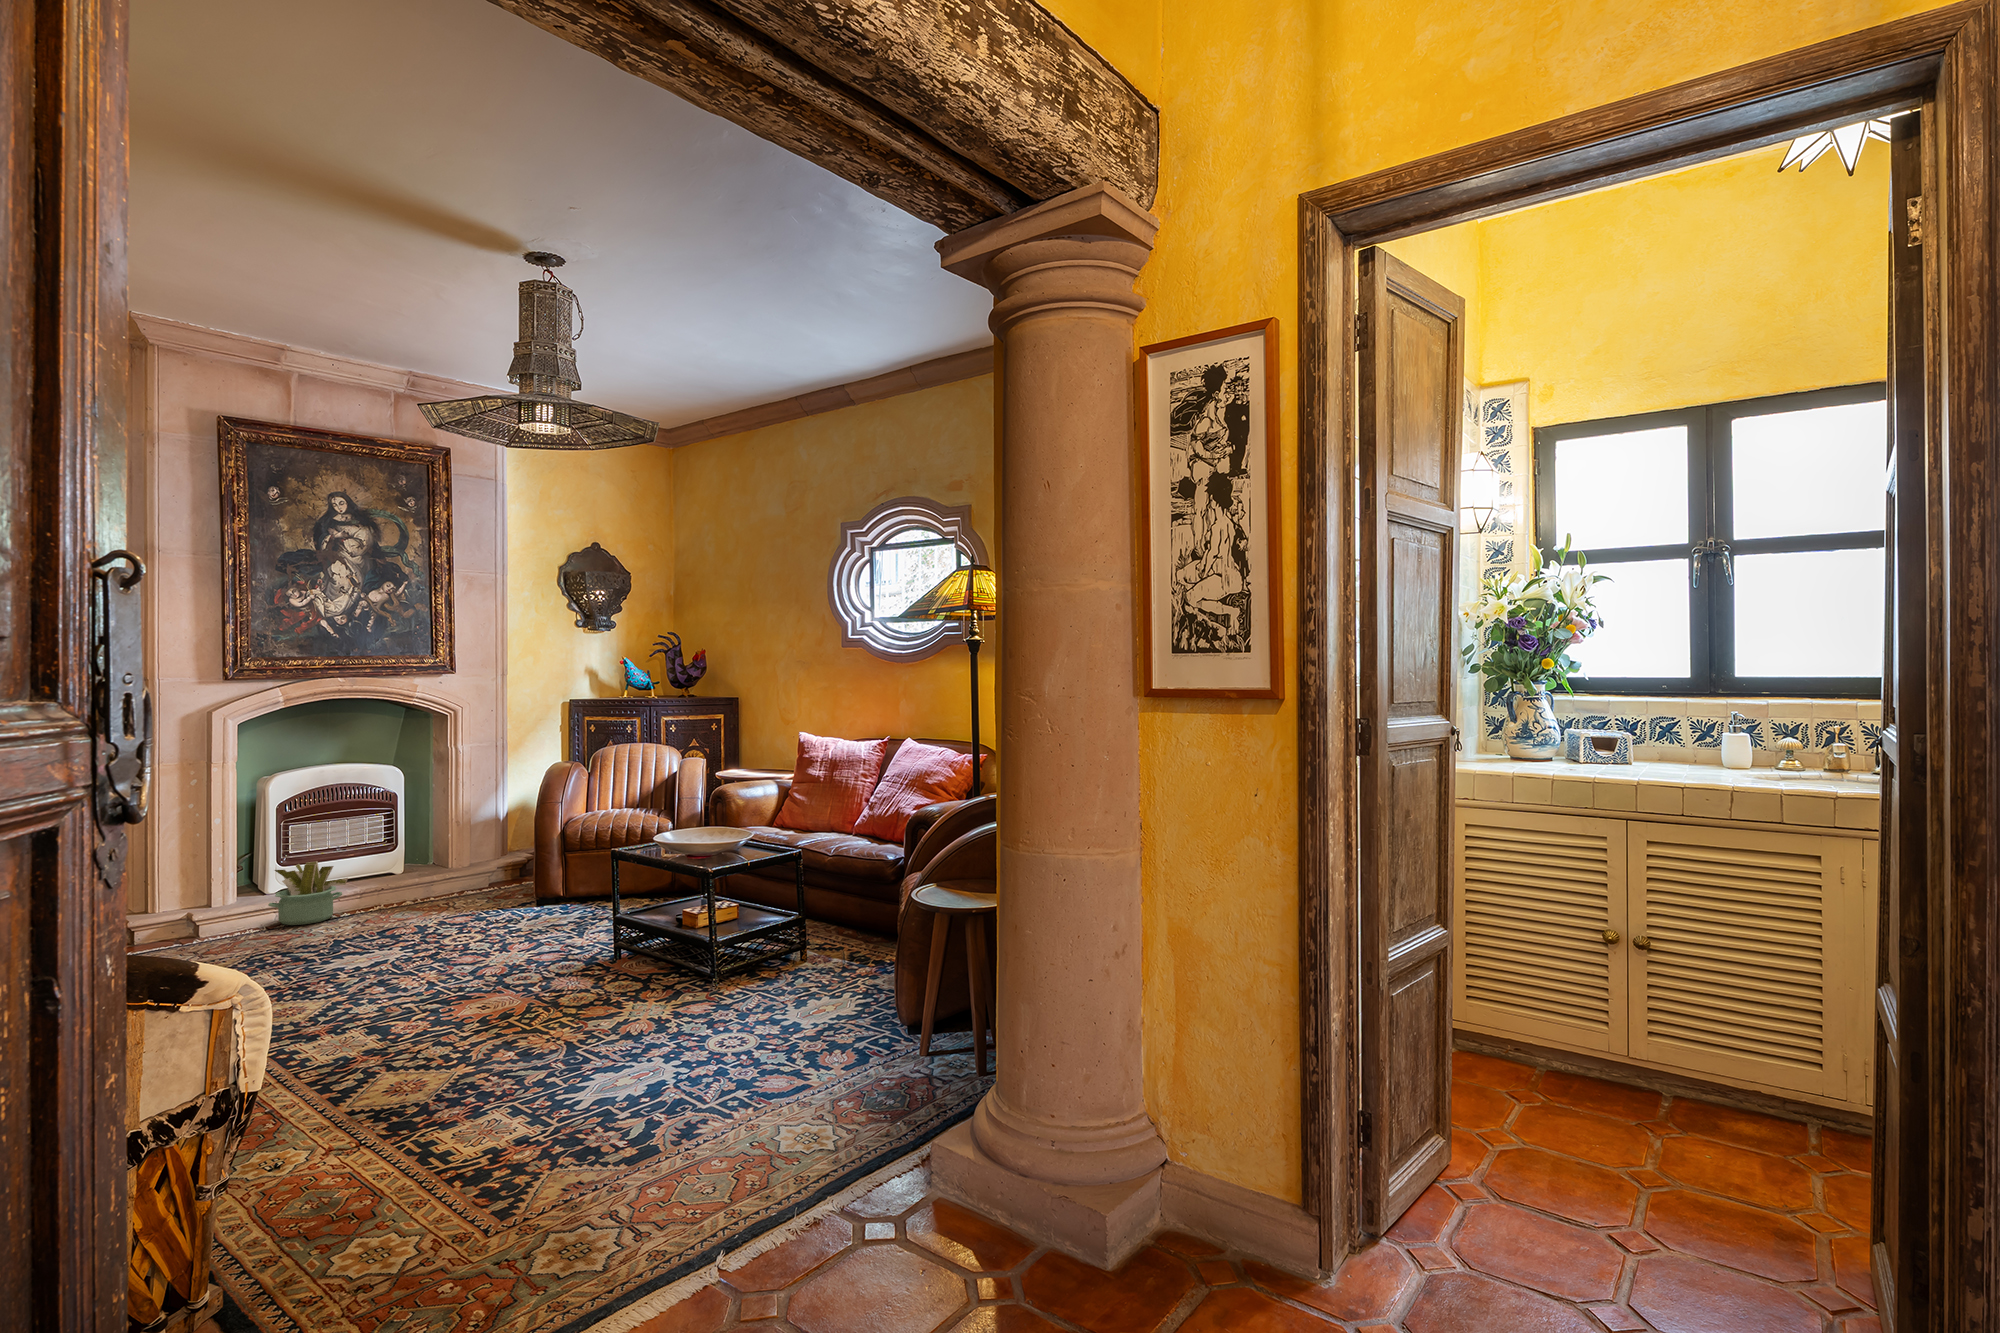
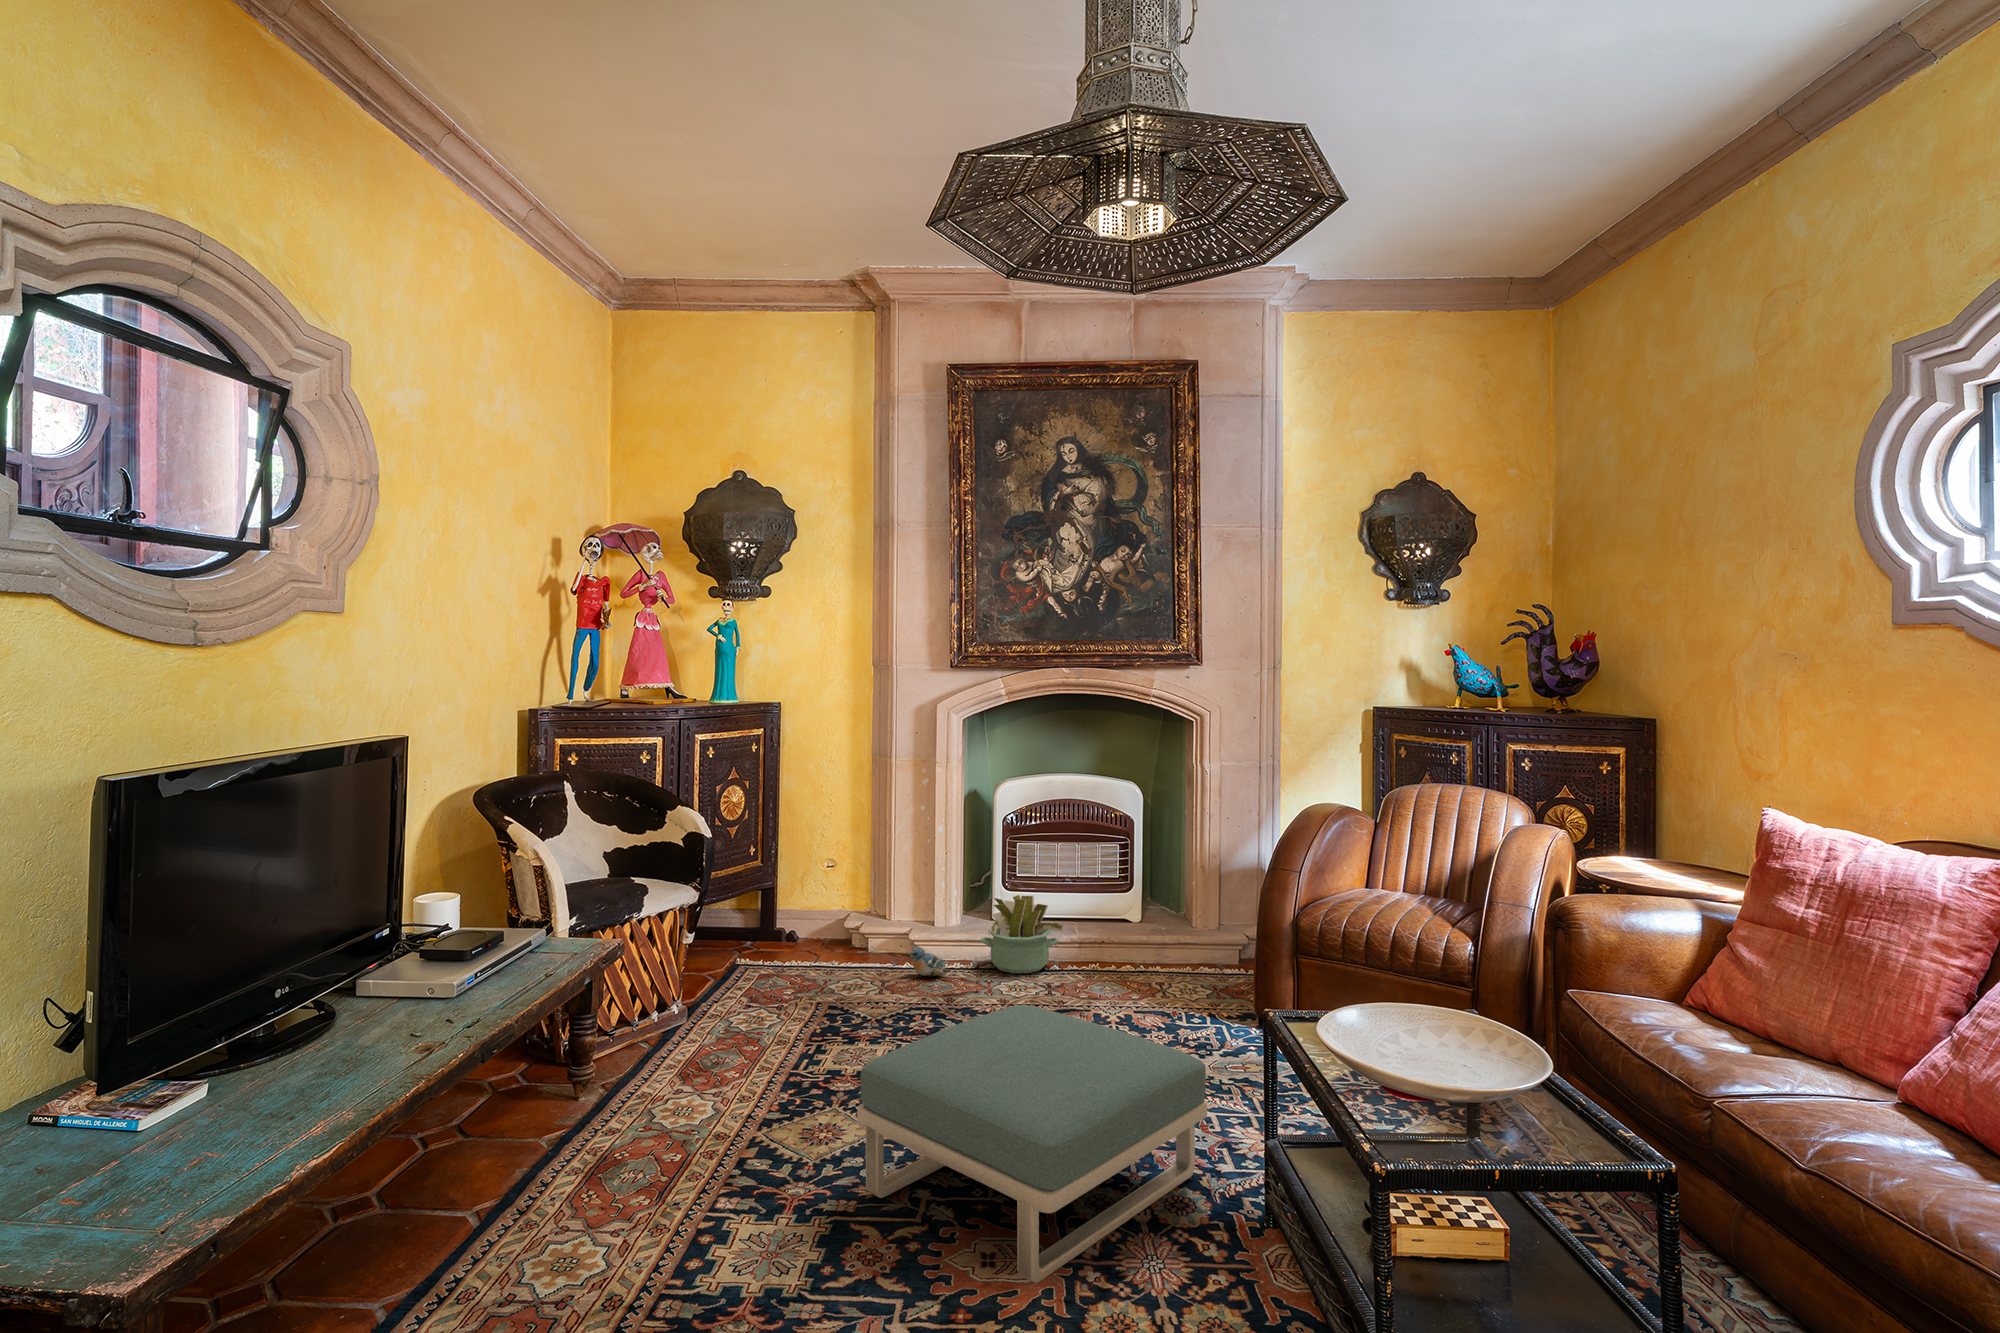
footstool: none [354,890,570,1014] -> present [857,1005,1207,1283]
plush toy: none [205,918,249,941] -> present [910,947,950,976]

